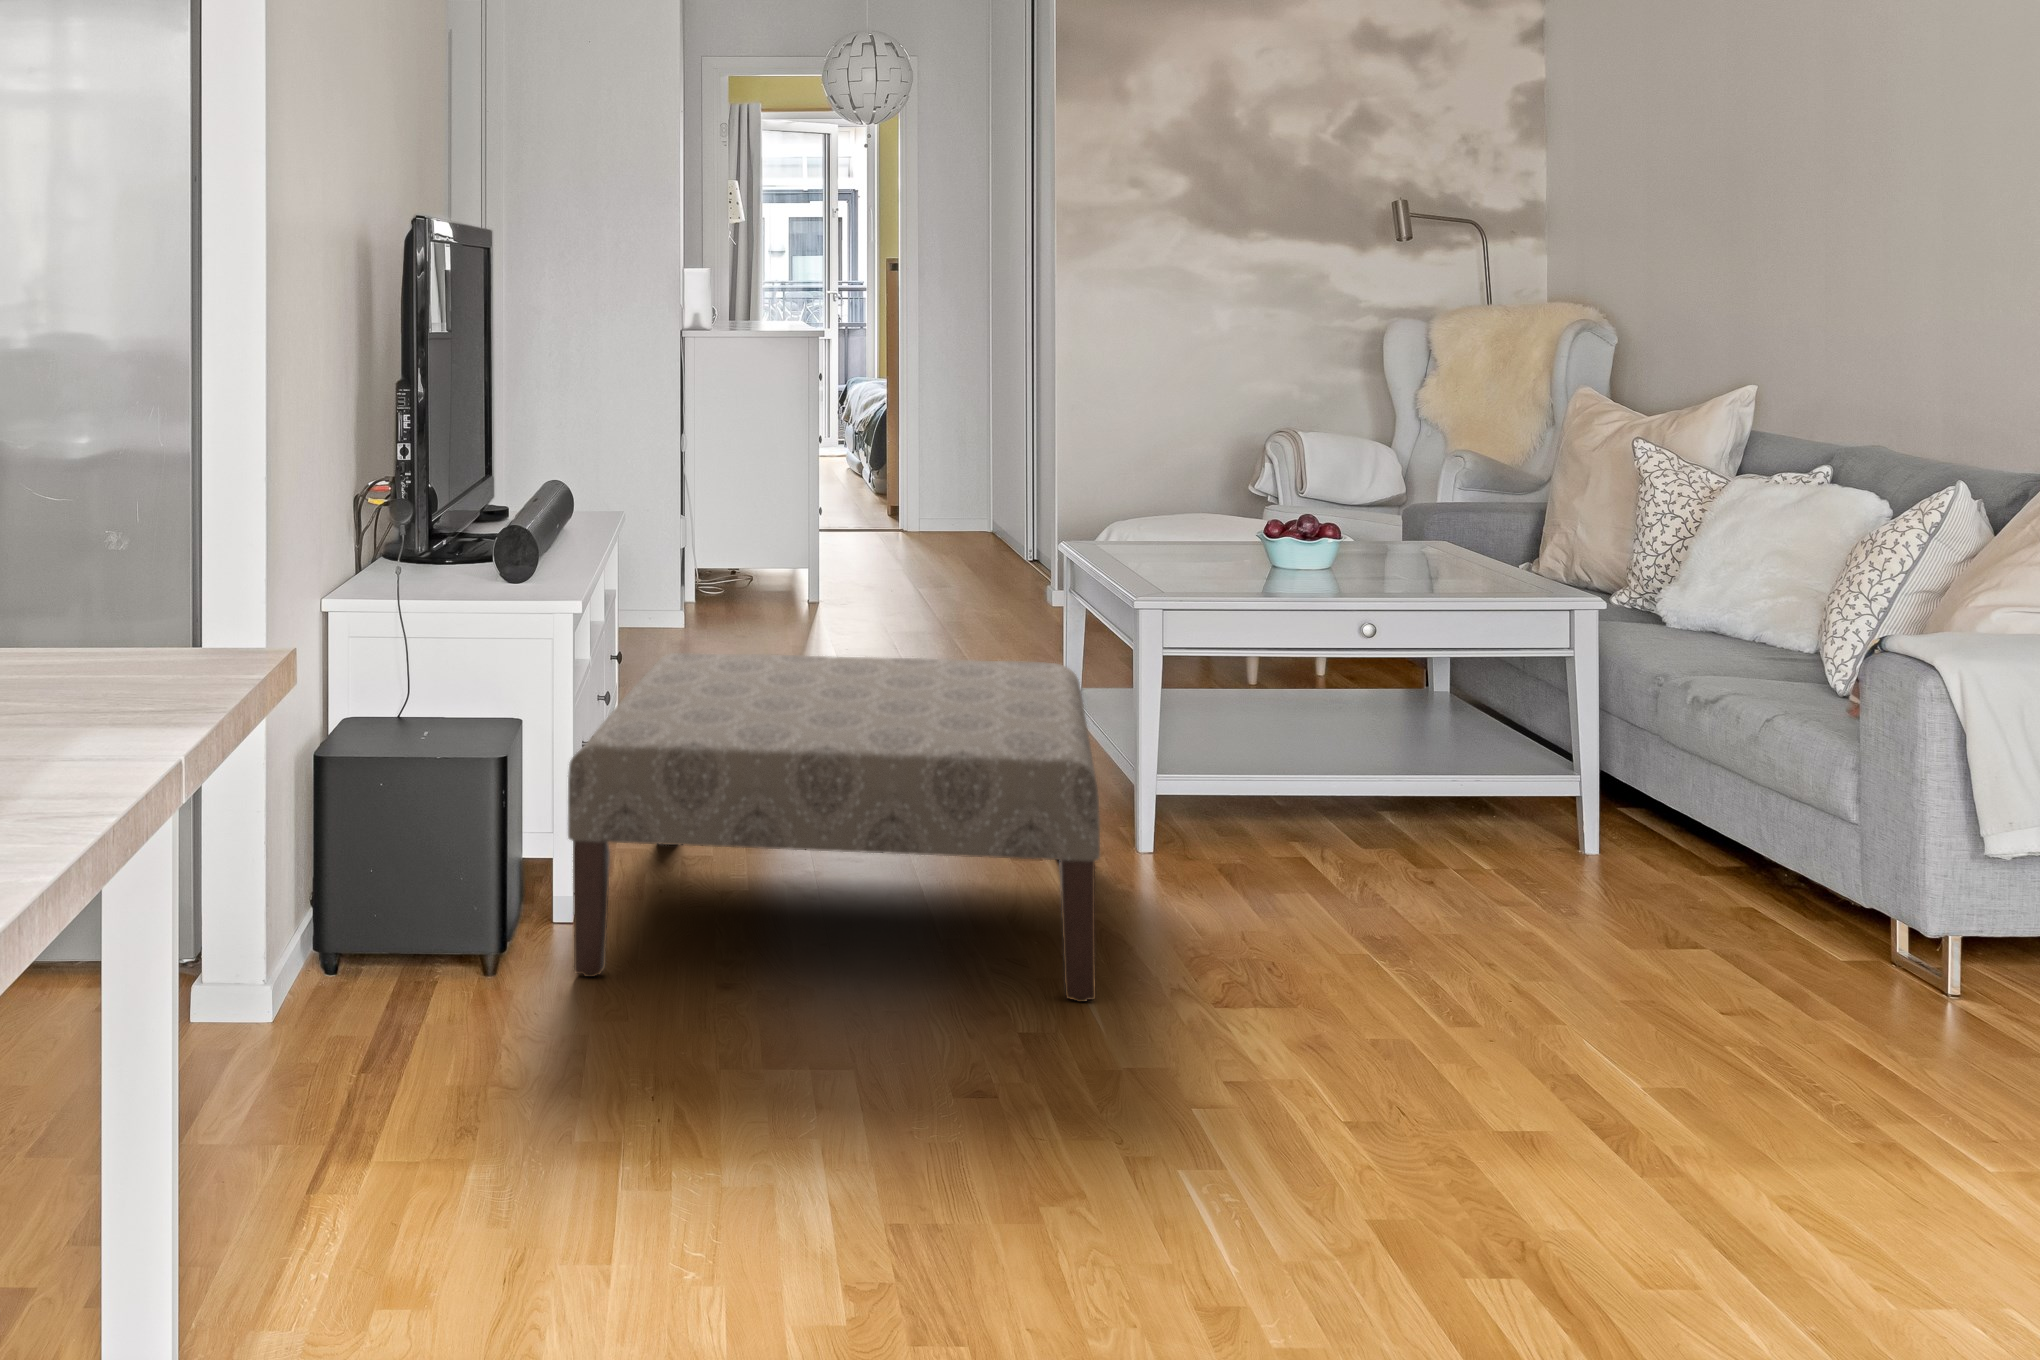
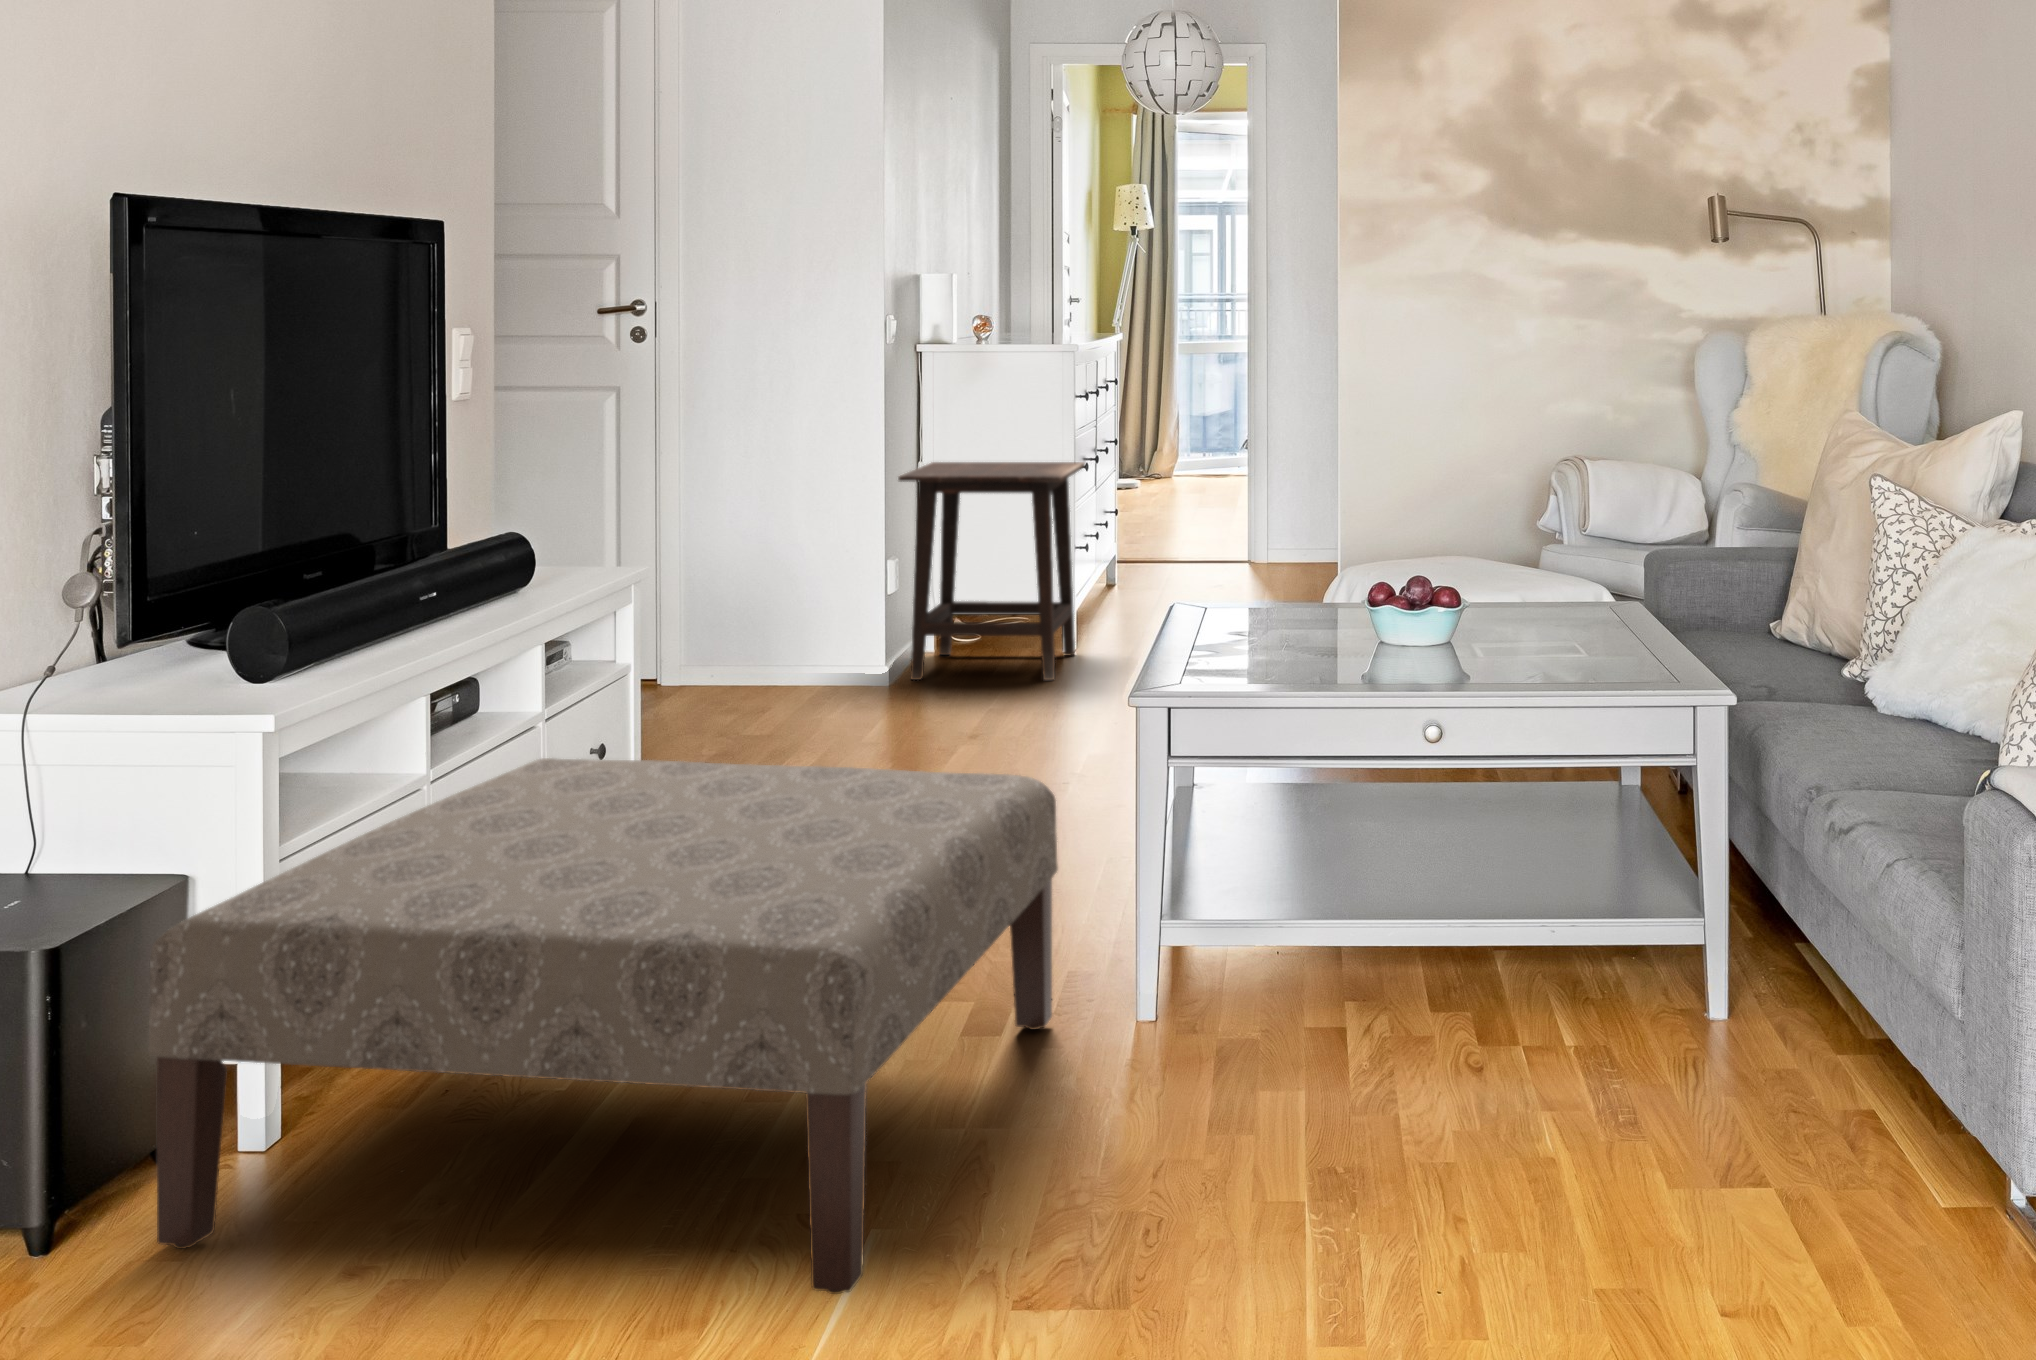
side table: none [698,437,839,623] -> present [898,462,1085,680]

